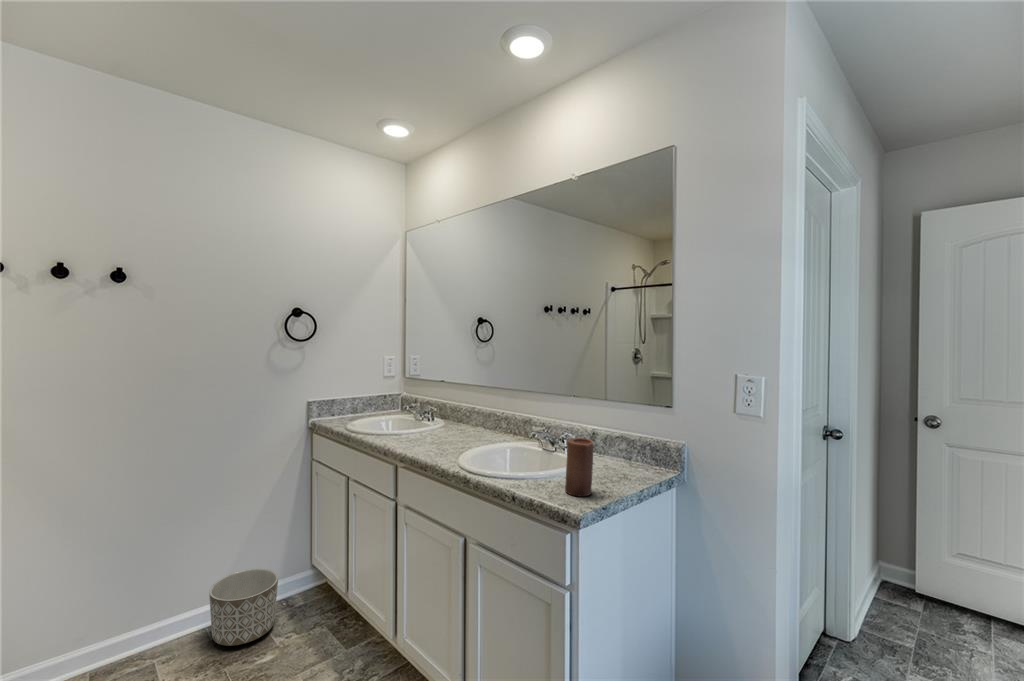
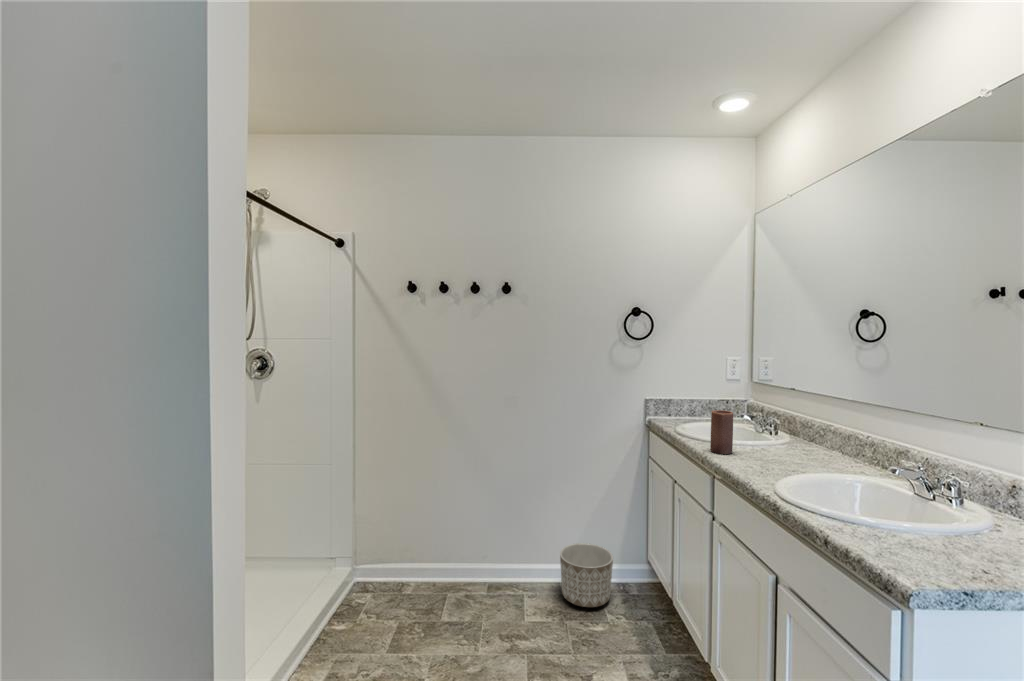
candle: present [565,438,593,496] -> present [710,410,733,454]

